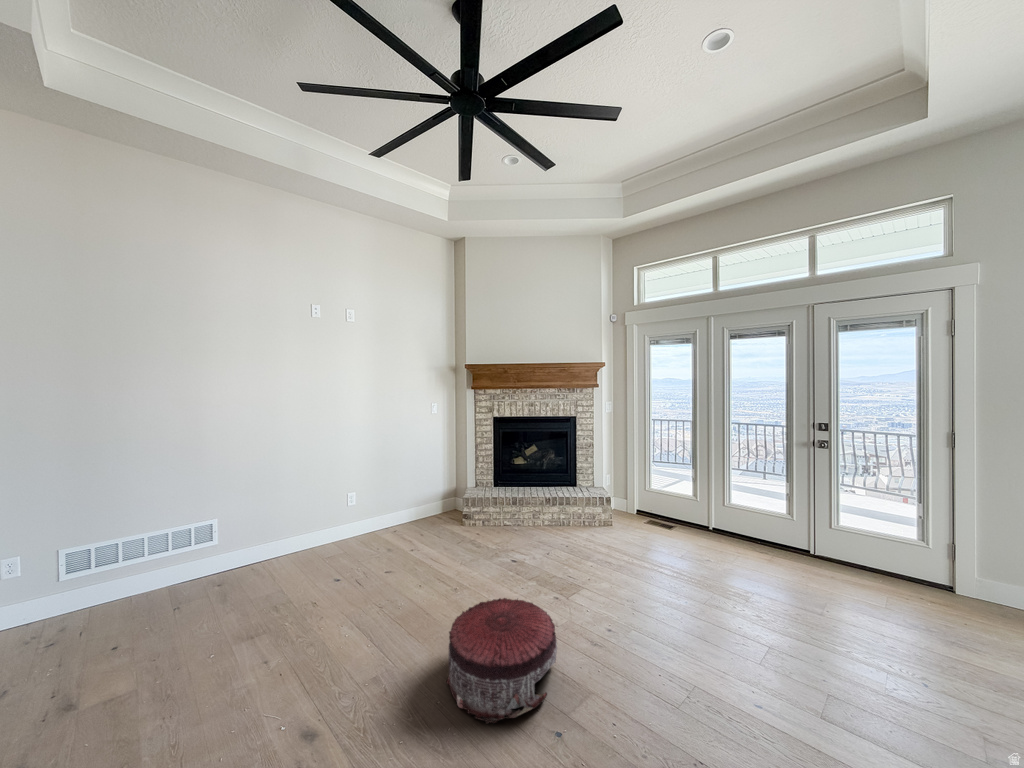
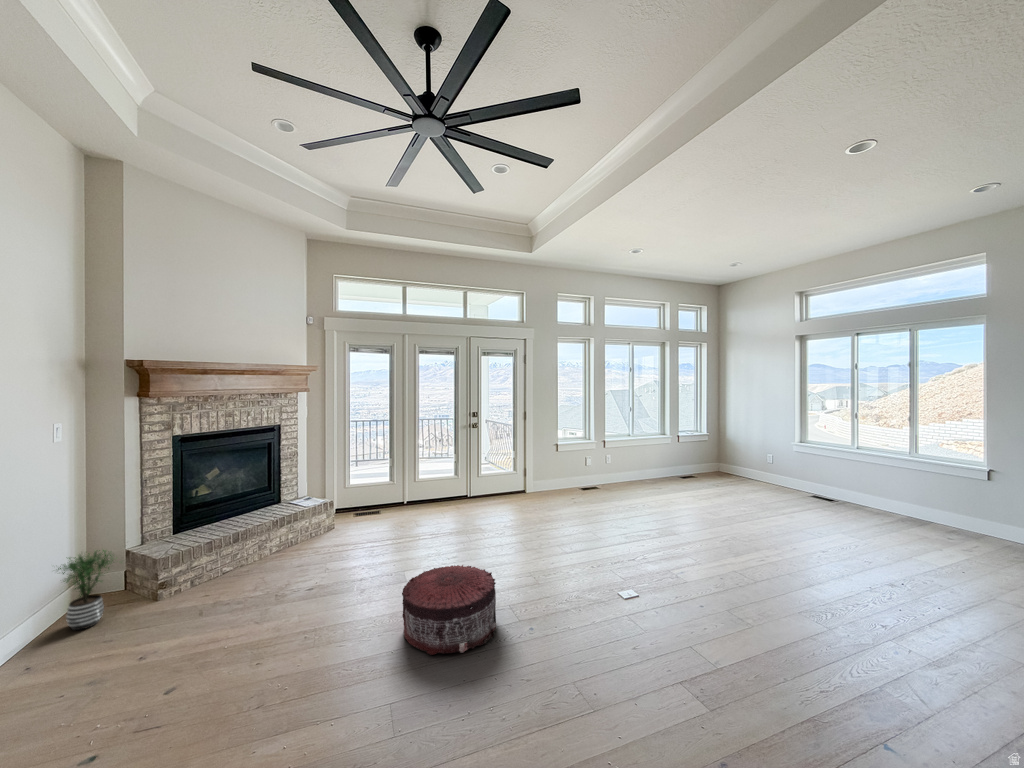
potted plant: none [416,480,444,525] -> present [58,550,113,630]

